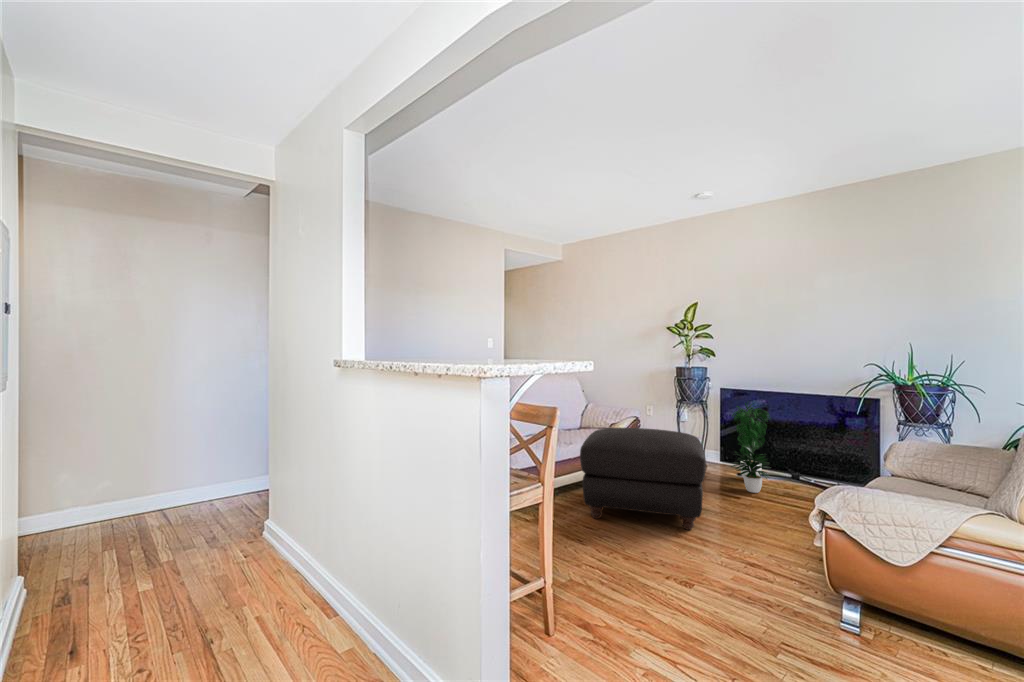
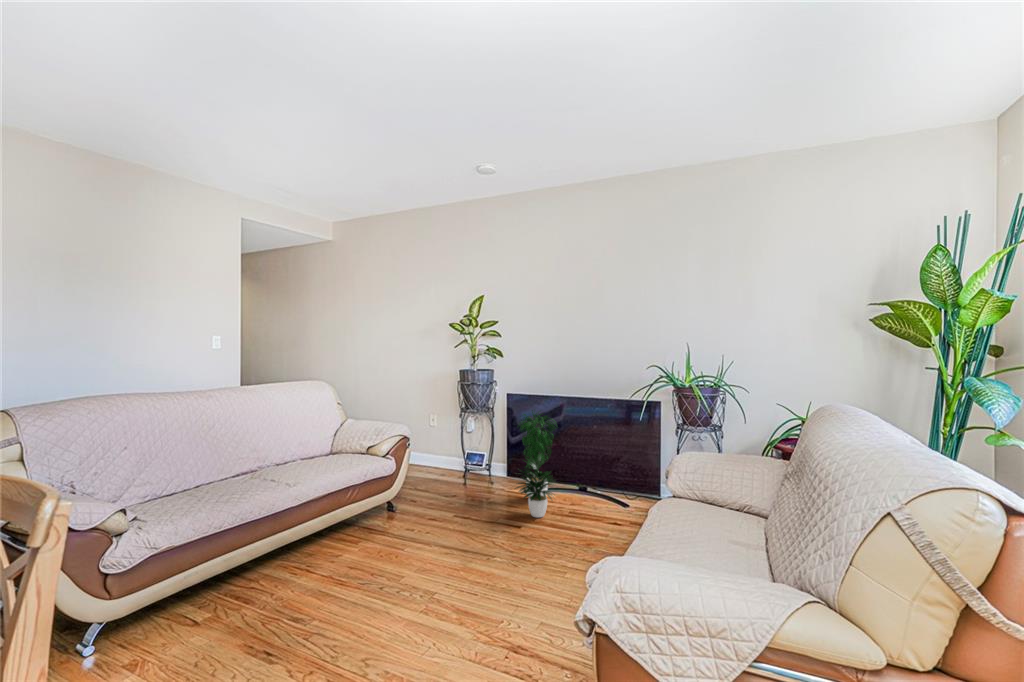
ottoman: present [580,428,706,530] -> none [297,456,476,599]

